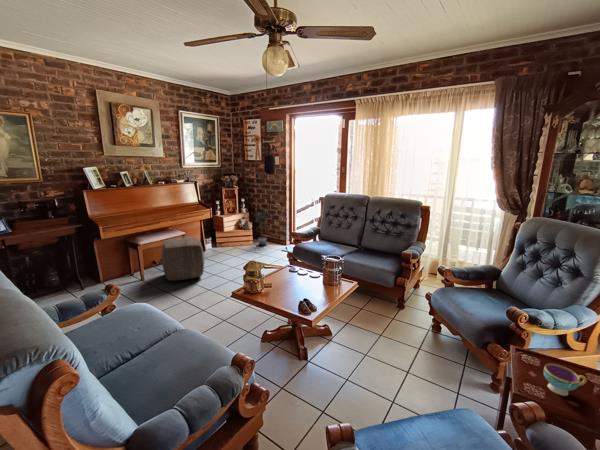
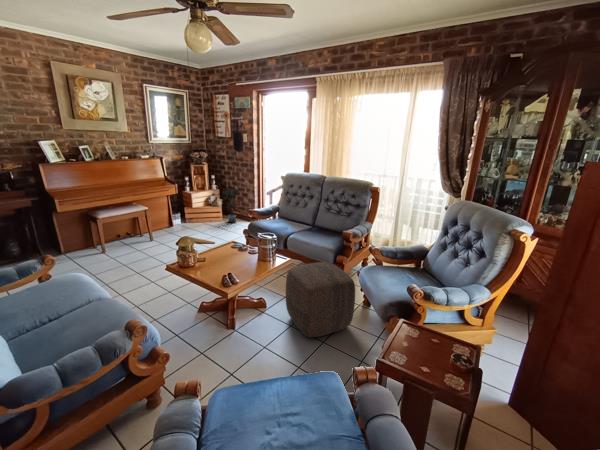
ottoman: present [162,237,204,281] -> present [286,262,355,337]
teacup: present [544,364,587,396] -> none [406,333,438,360]

